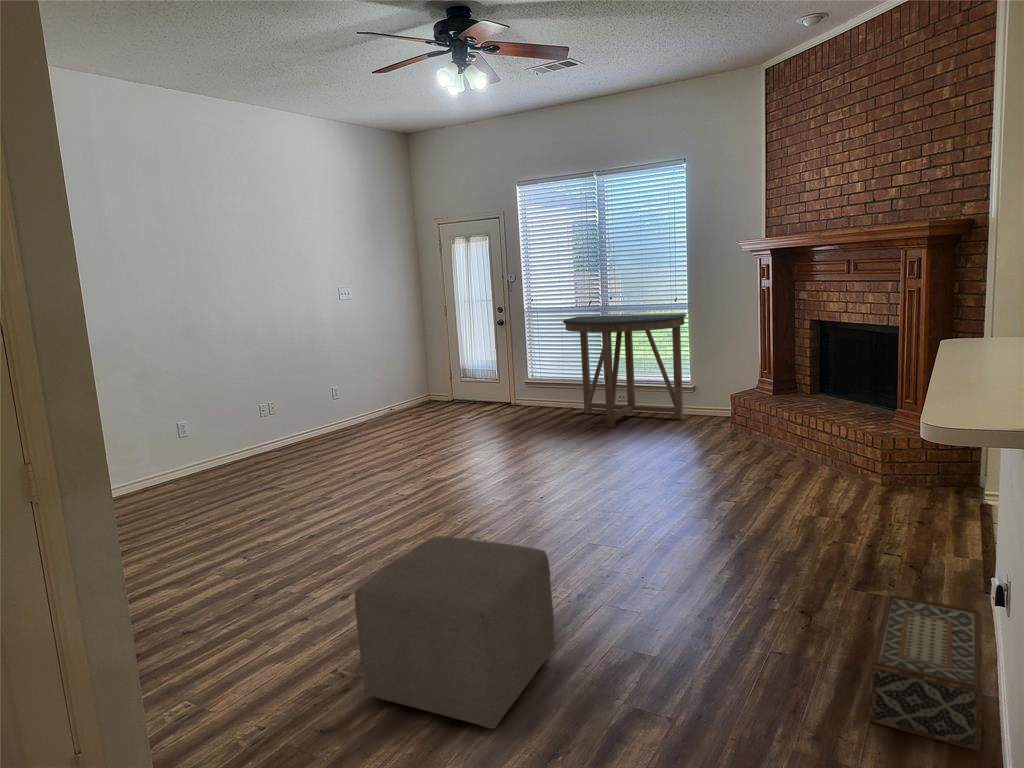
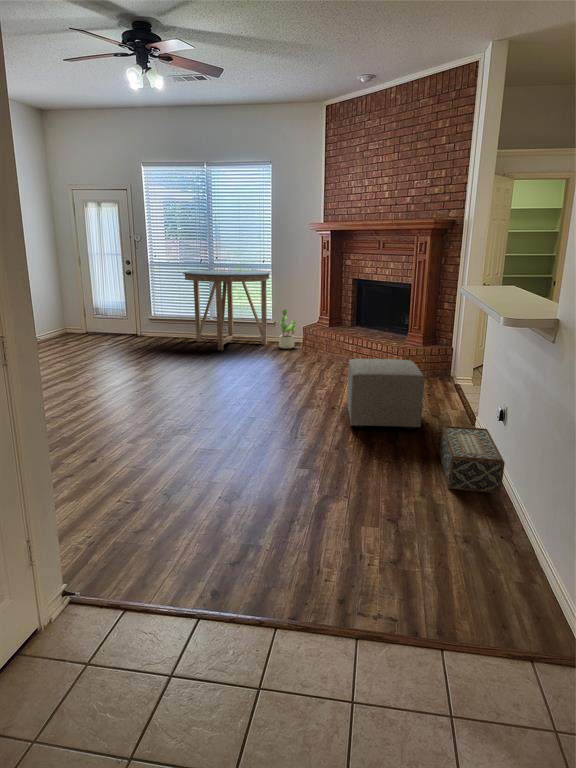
potted plant: none [698,368,730,426] -> present [279,309,299,348]
ottoman: present [355,536,555,729] -> present [347,359,424,430]

